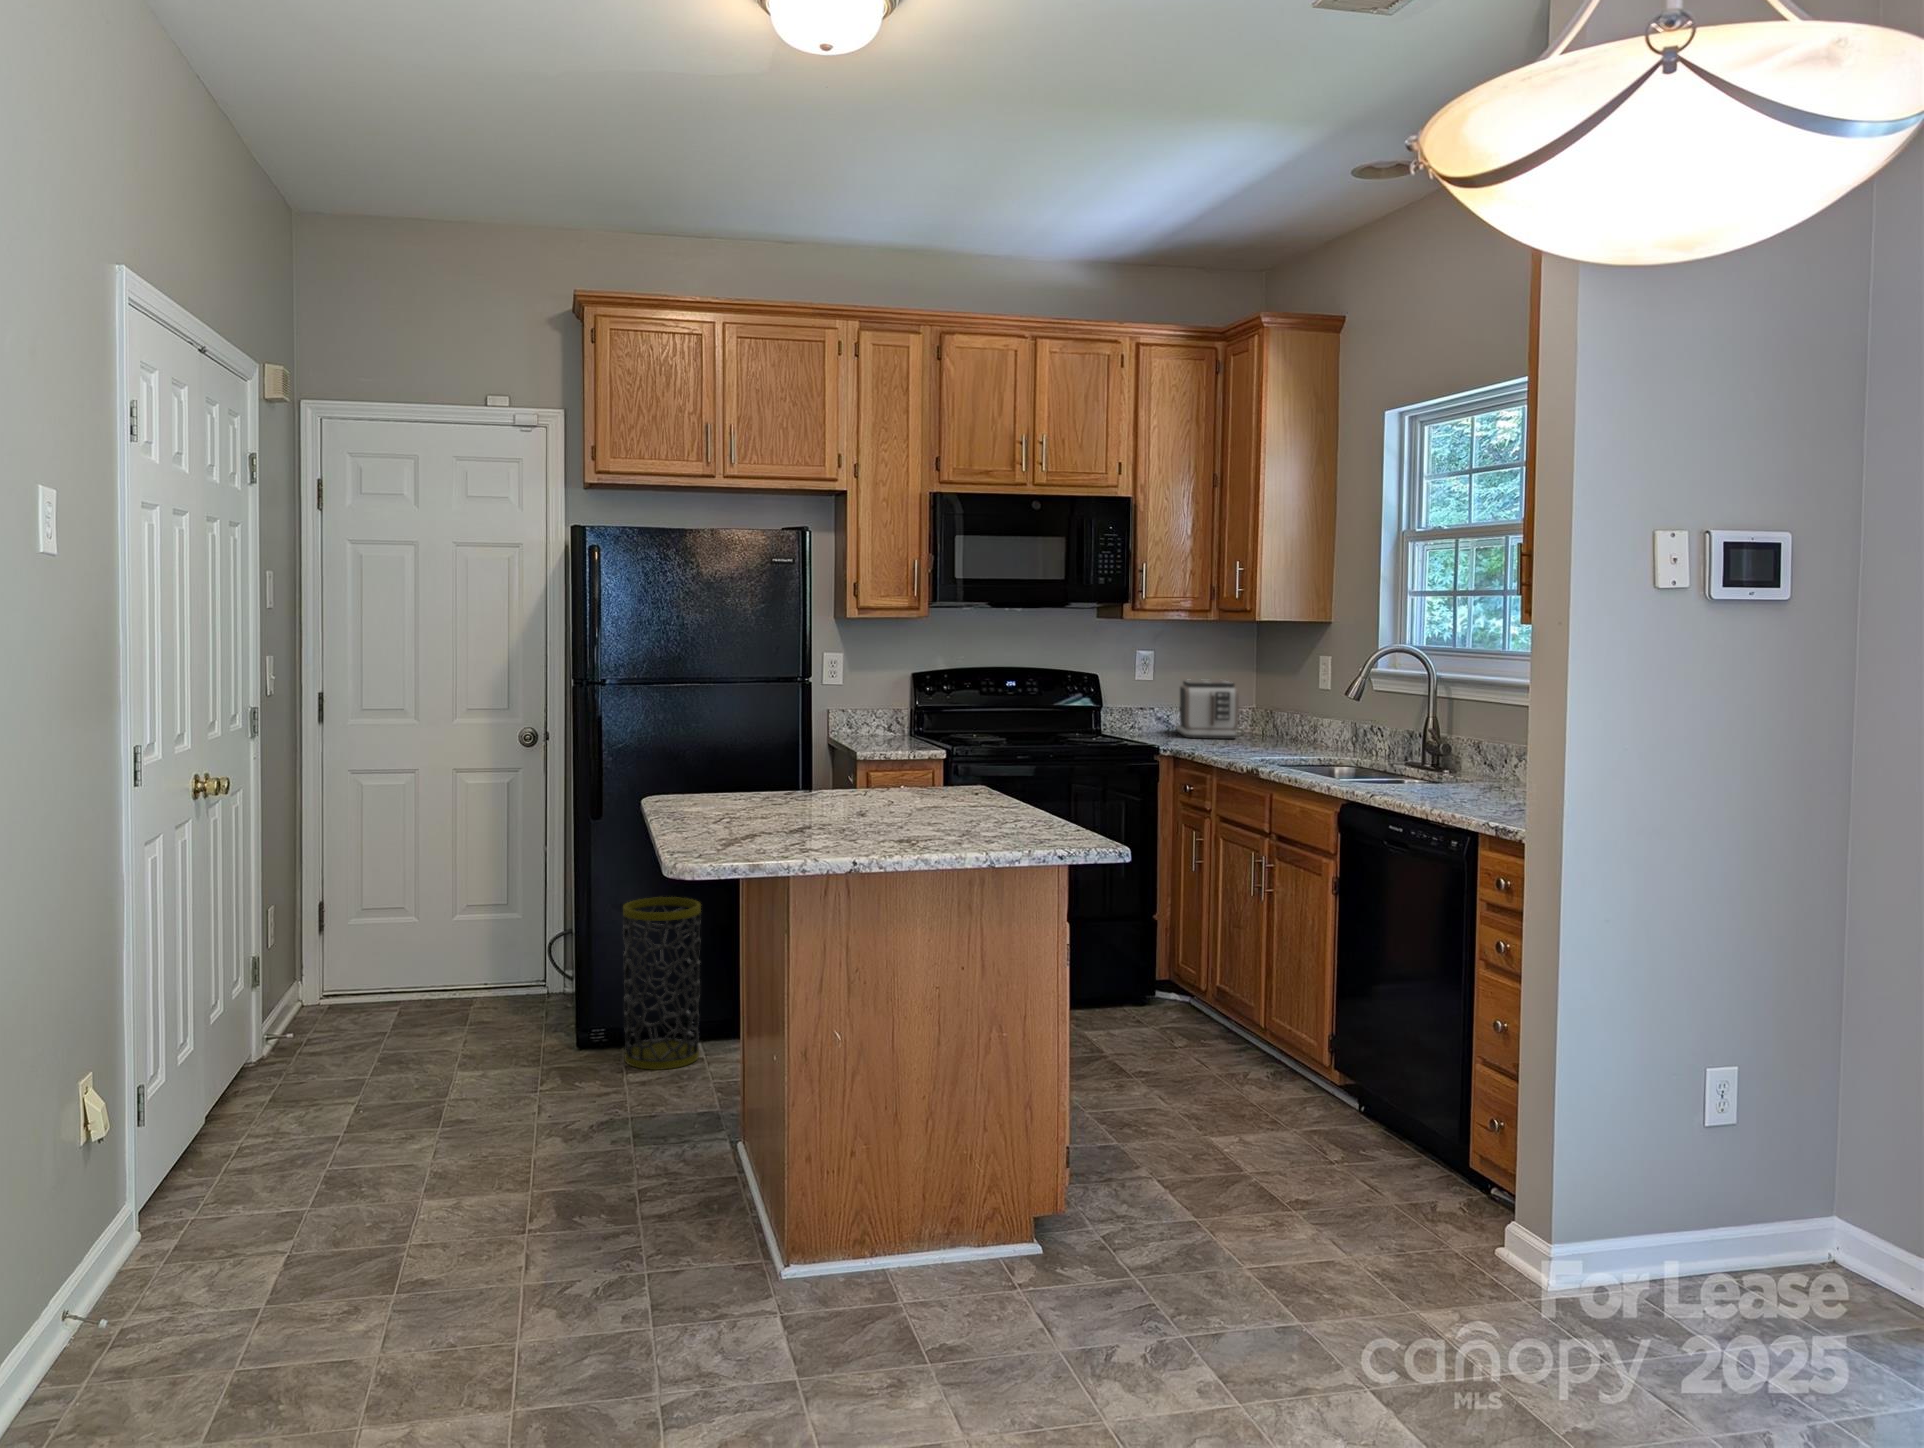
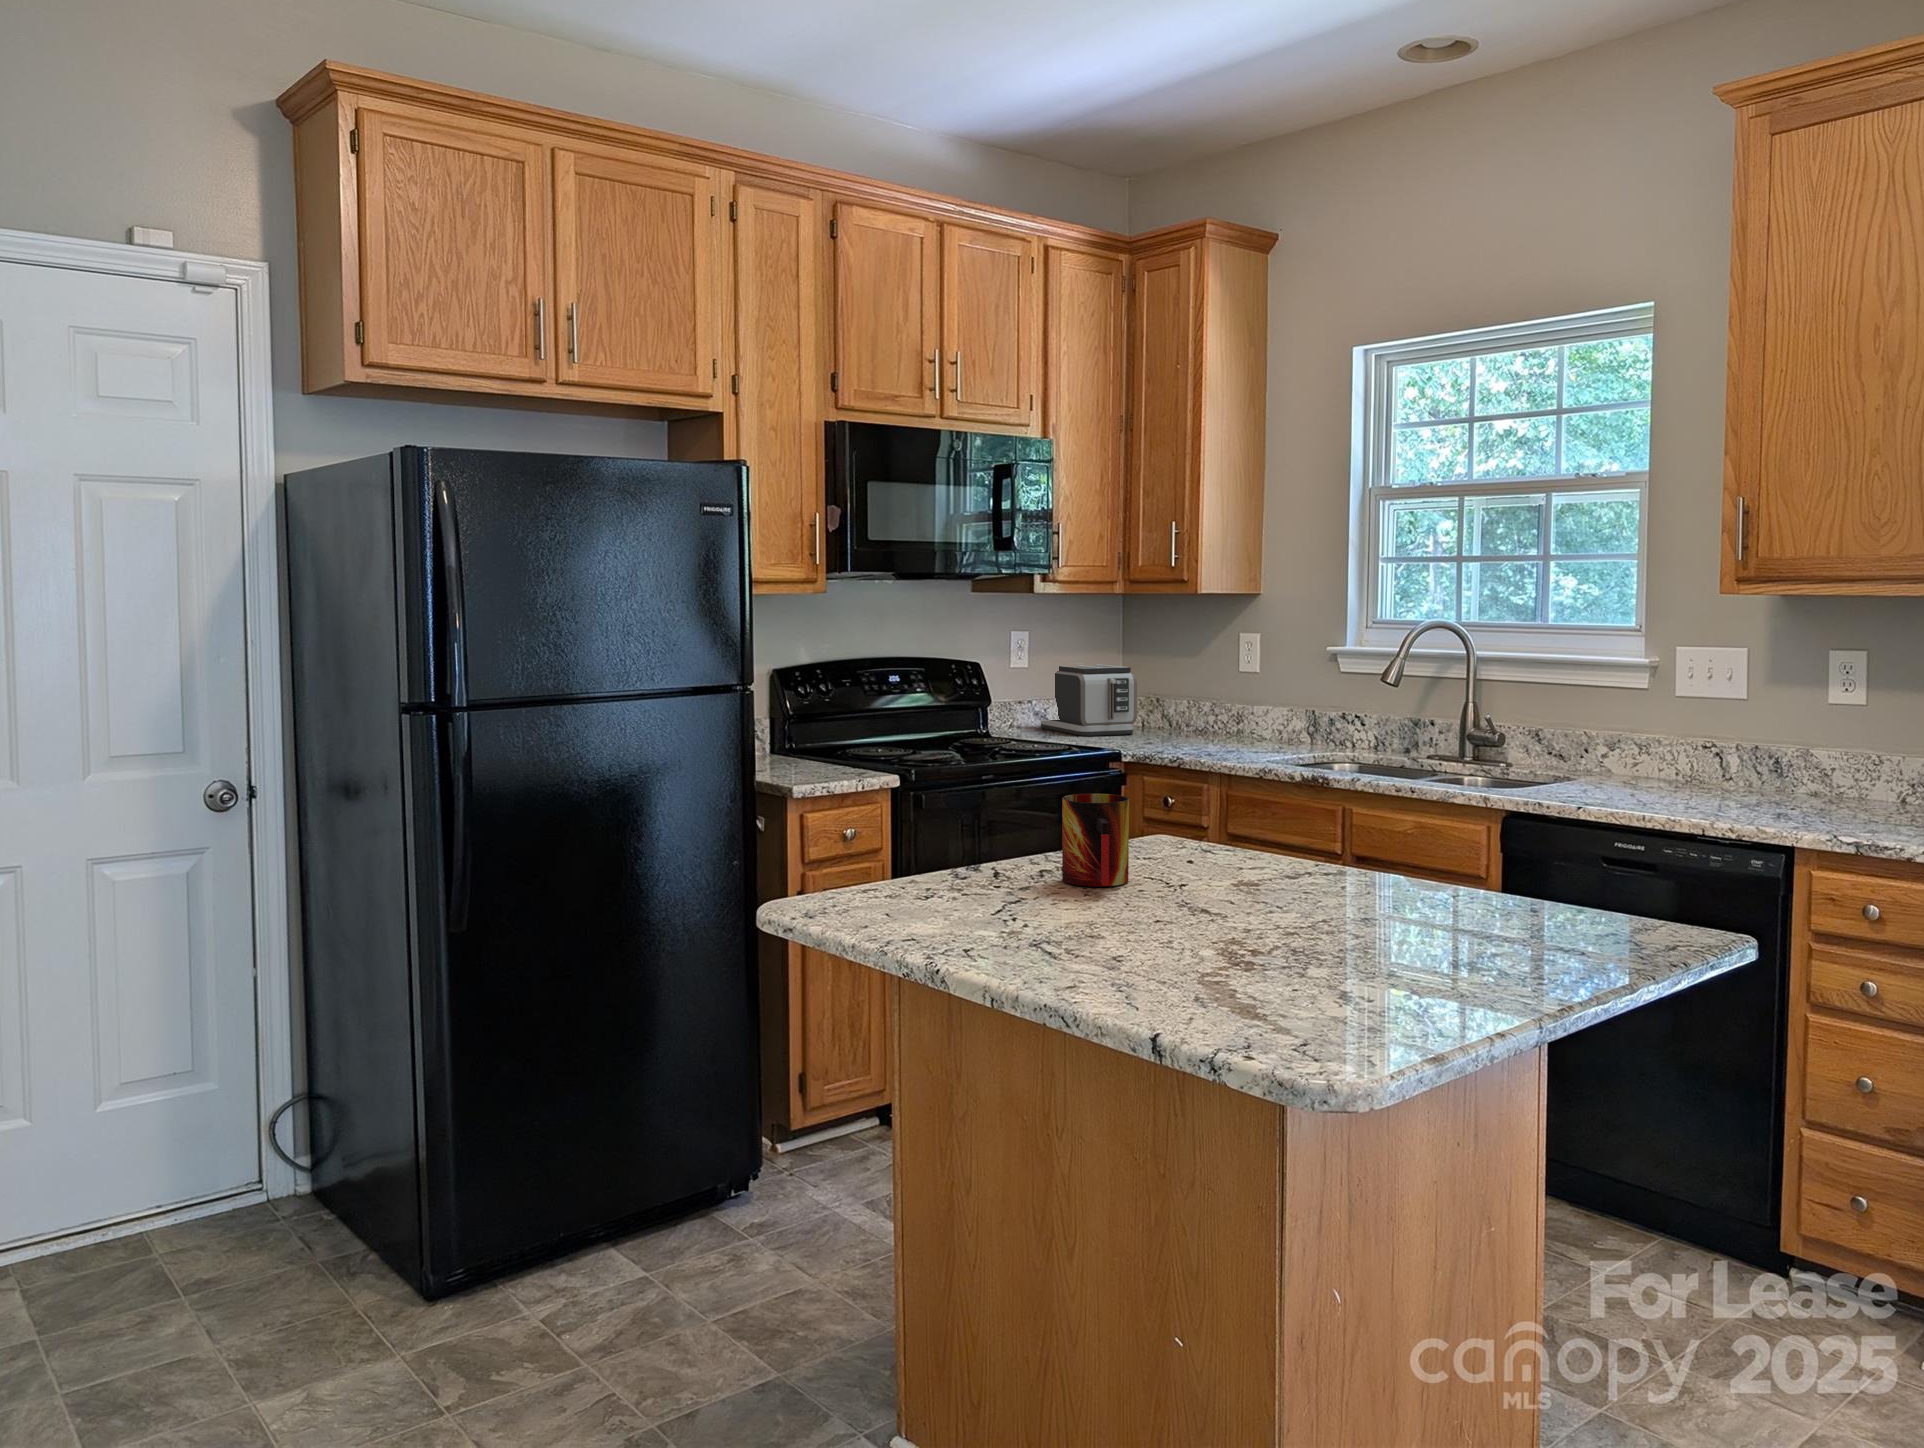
mug: none [832,746,875,804] -> present [1062,794,1129,887]
trash can: present [623,897,701,1070] -> none [510,1034,637,1318]

